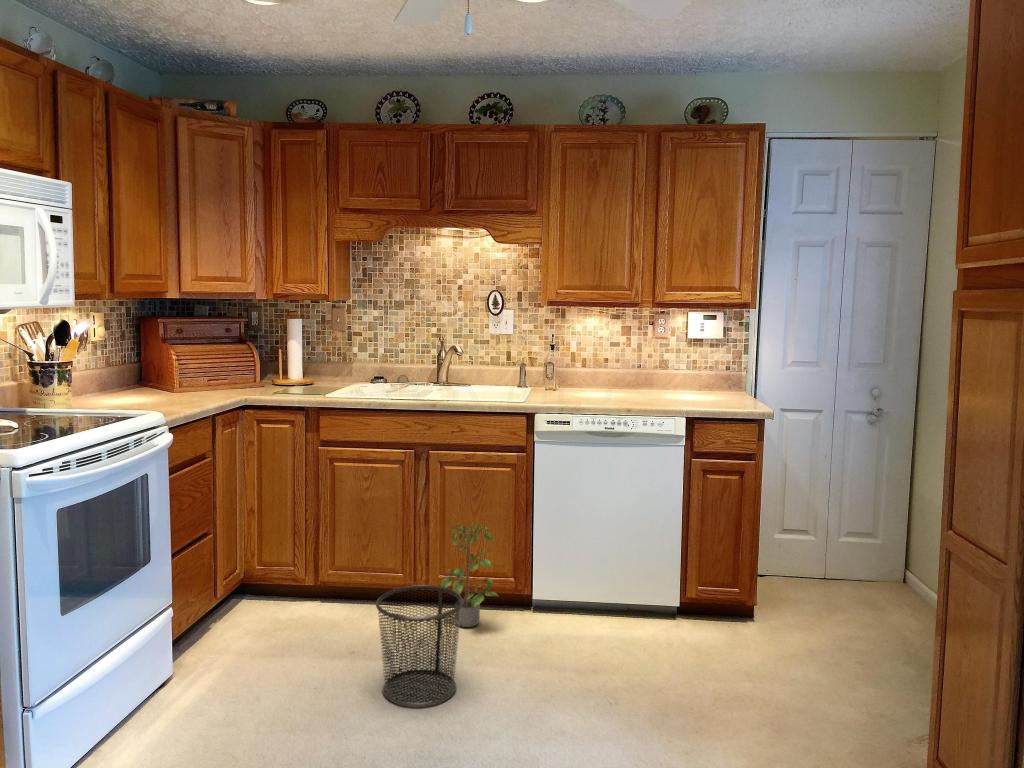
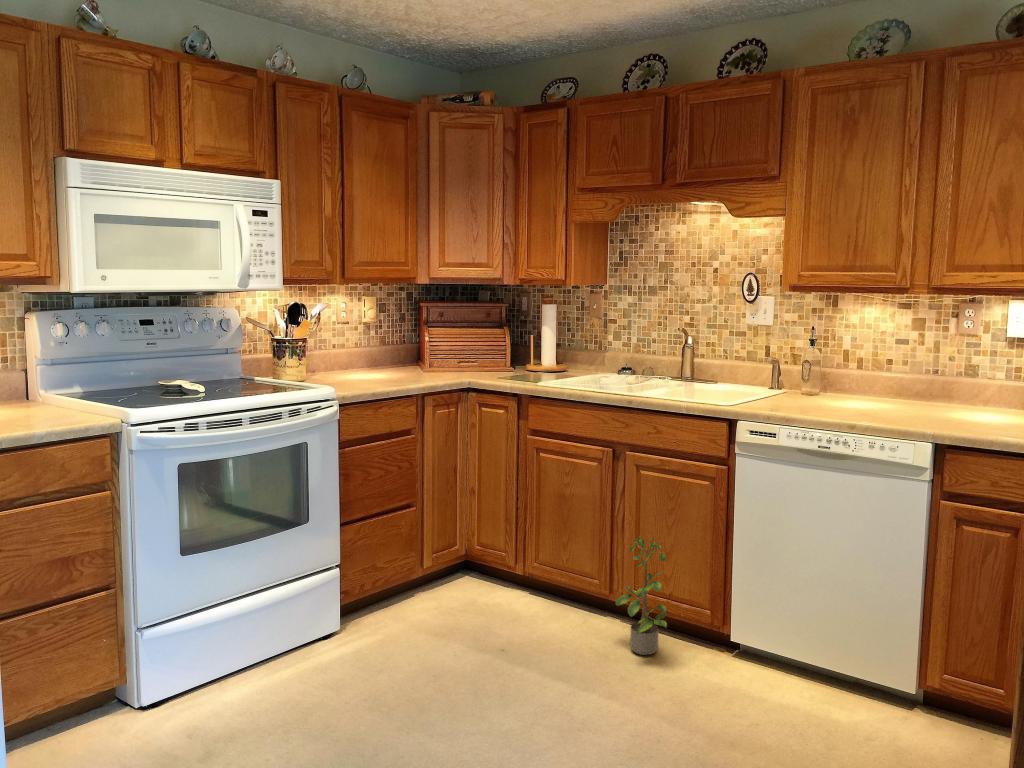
trash can: present [376,585,464,707] -> none [483,591,577,722]

